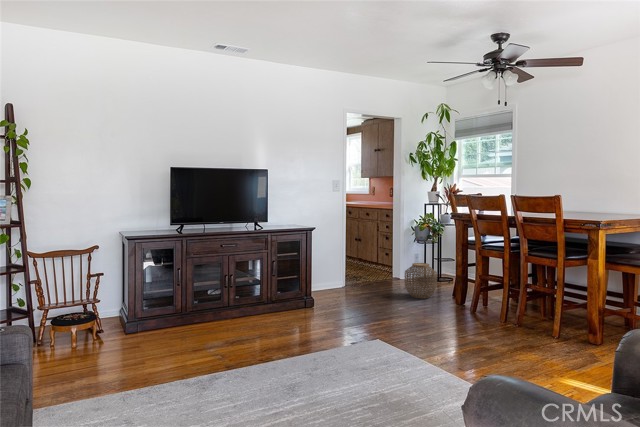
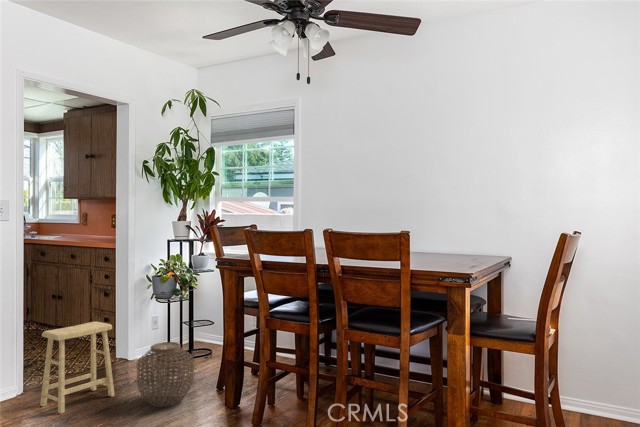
footstool: none [355,249,392,294] -> present [40,322,114,414]

